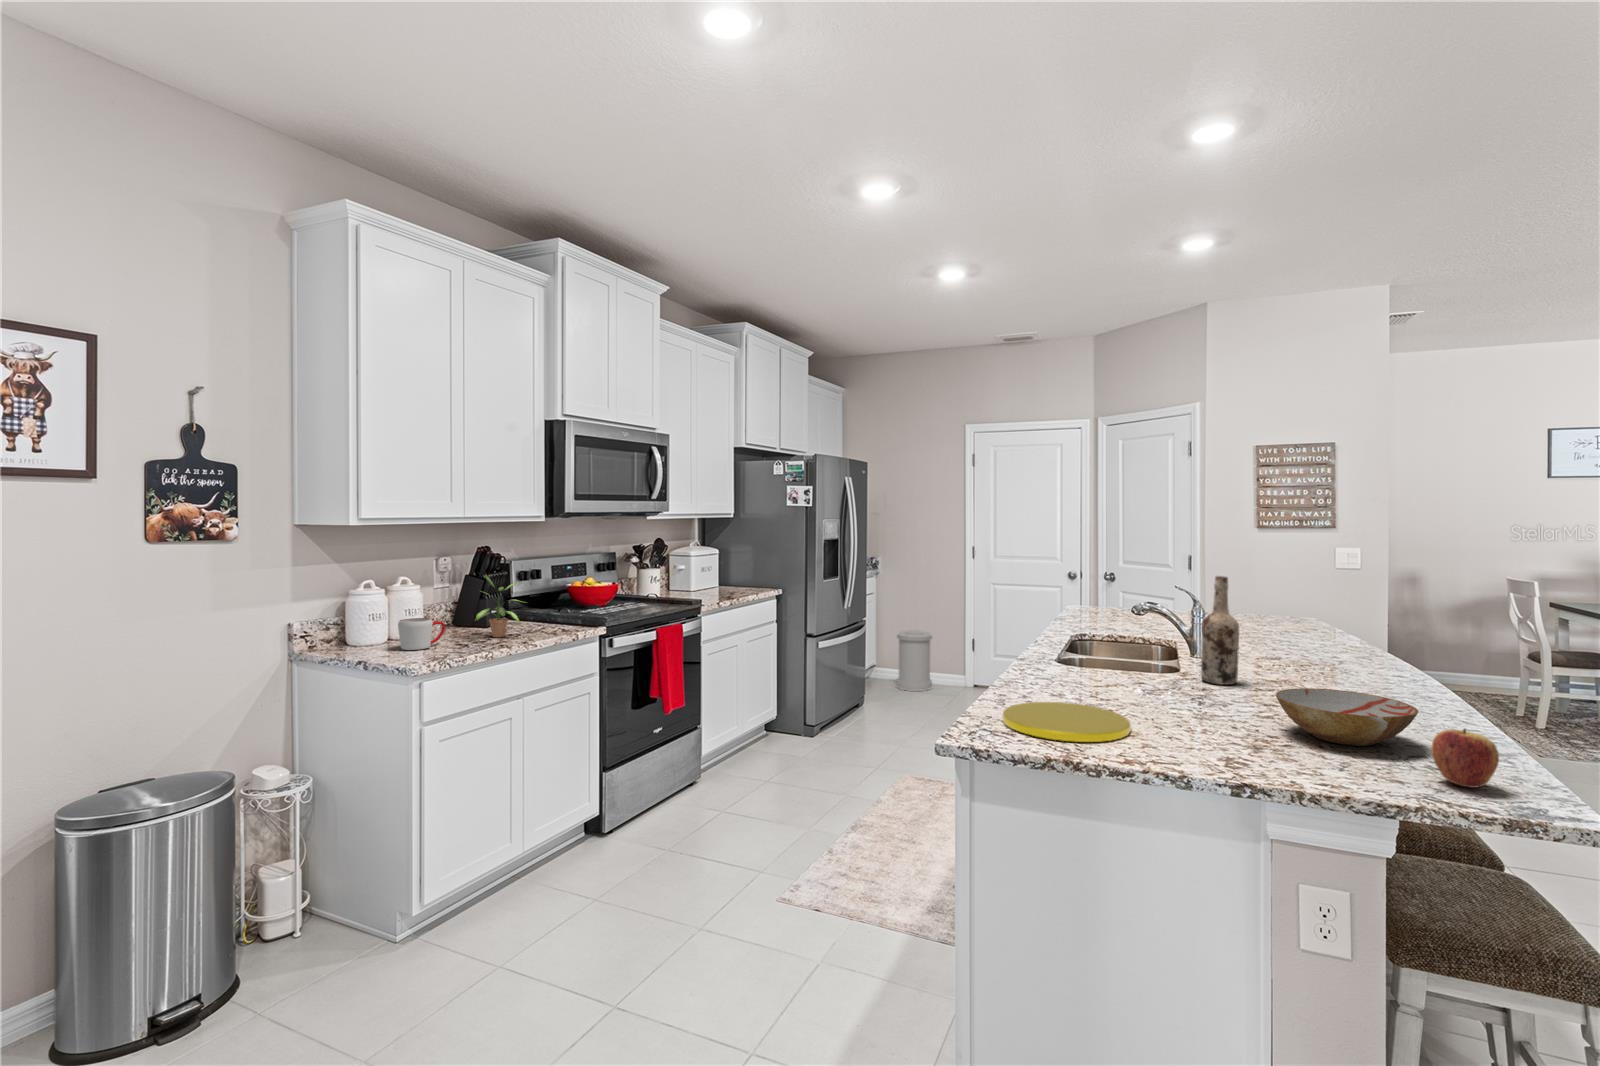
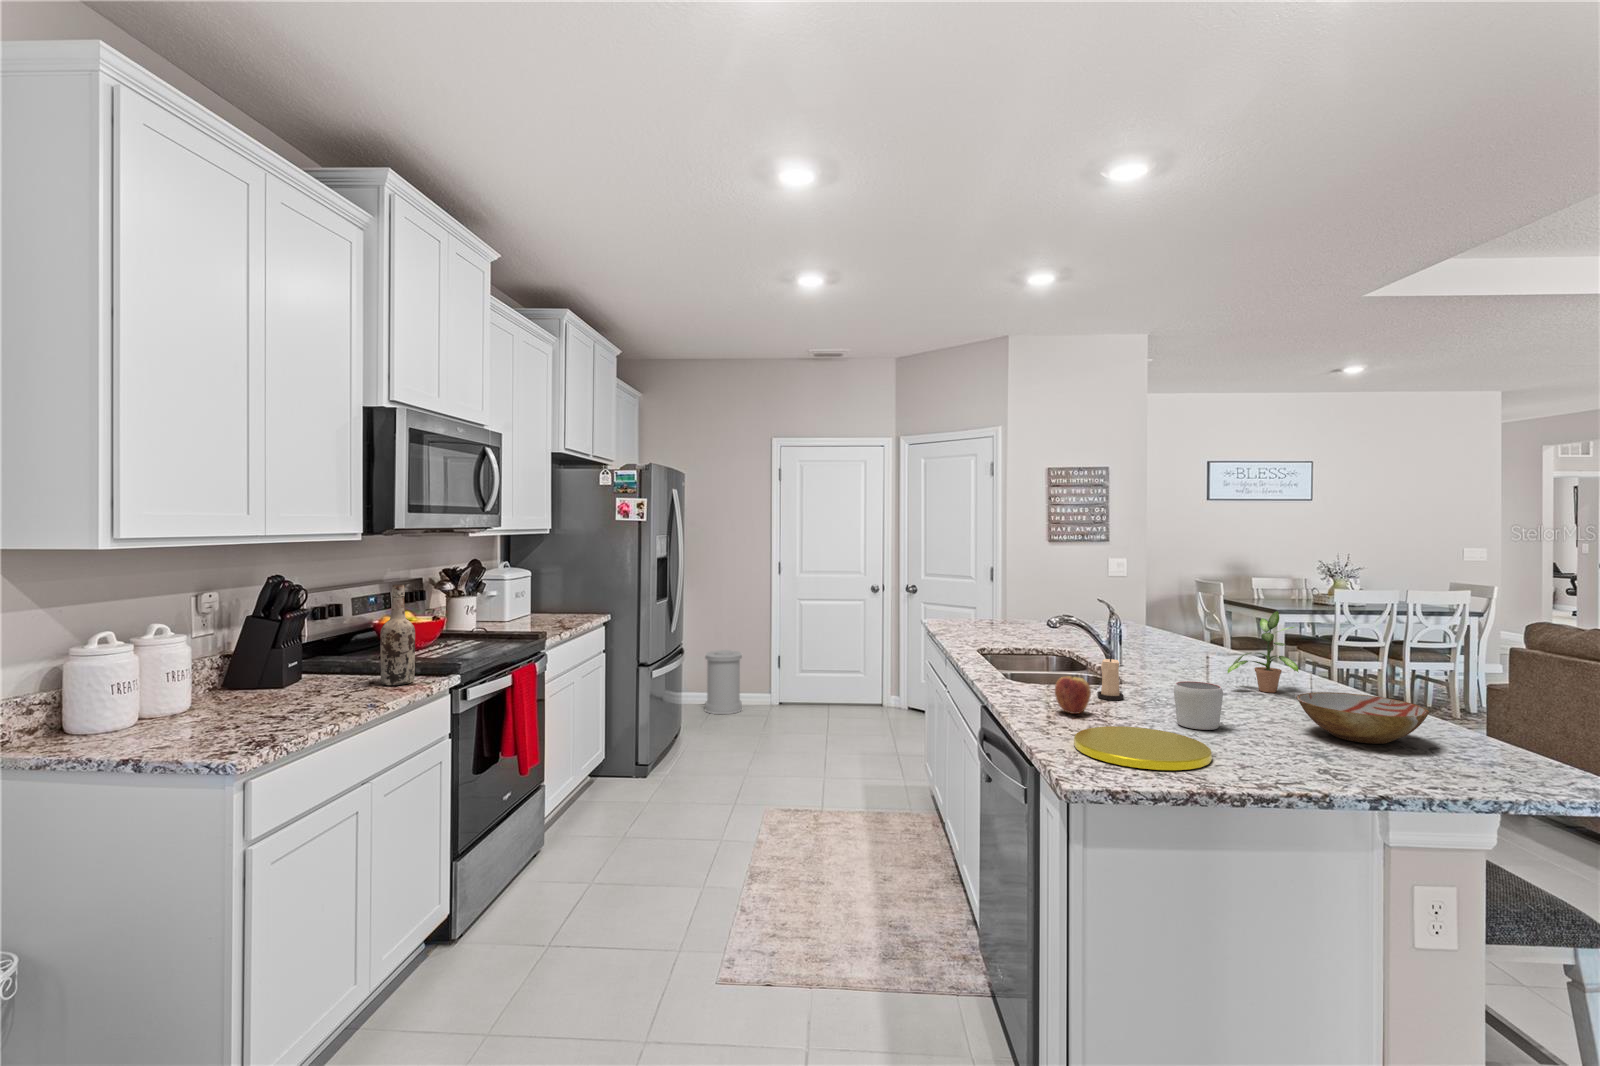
potted plant: present [475,574,521,637] -> present [1228,611,1298,692]
wine bottle: present [1201,576,1239,685] -> present [380,584,415,685]
mug: present [398,618,445,650] -> present [1174,681,1223,730]
candle: none [1114,641,1141,685] -> present [1097,657,1124,700]
apple: present [1431,729,1499,788] -> present [1055,676,1091,714]

